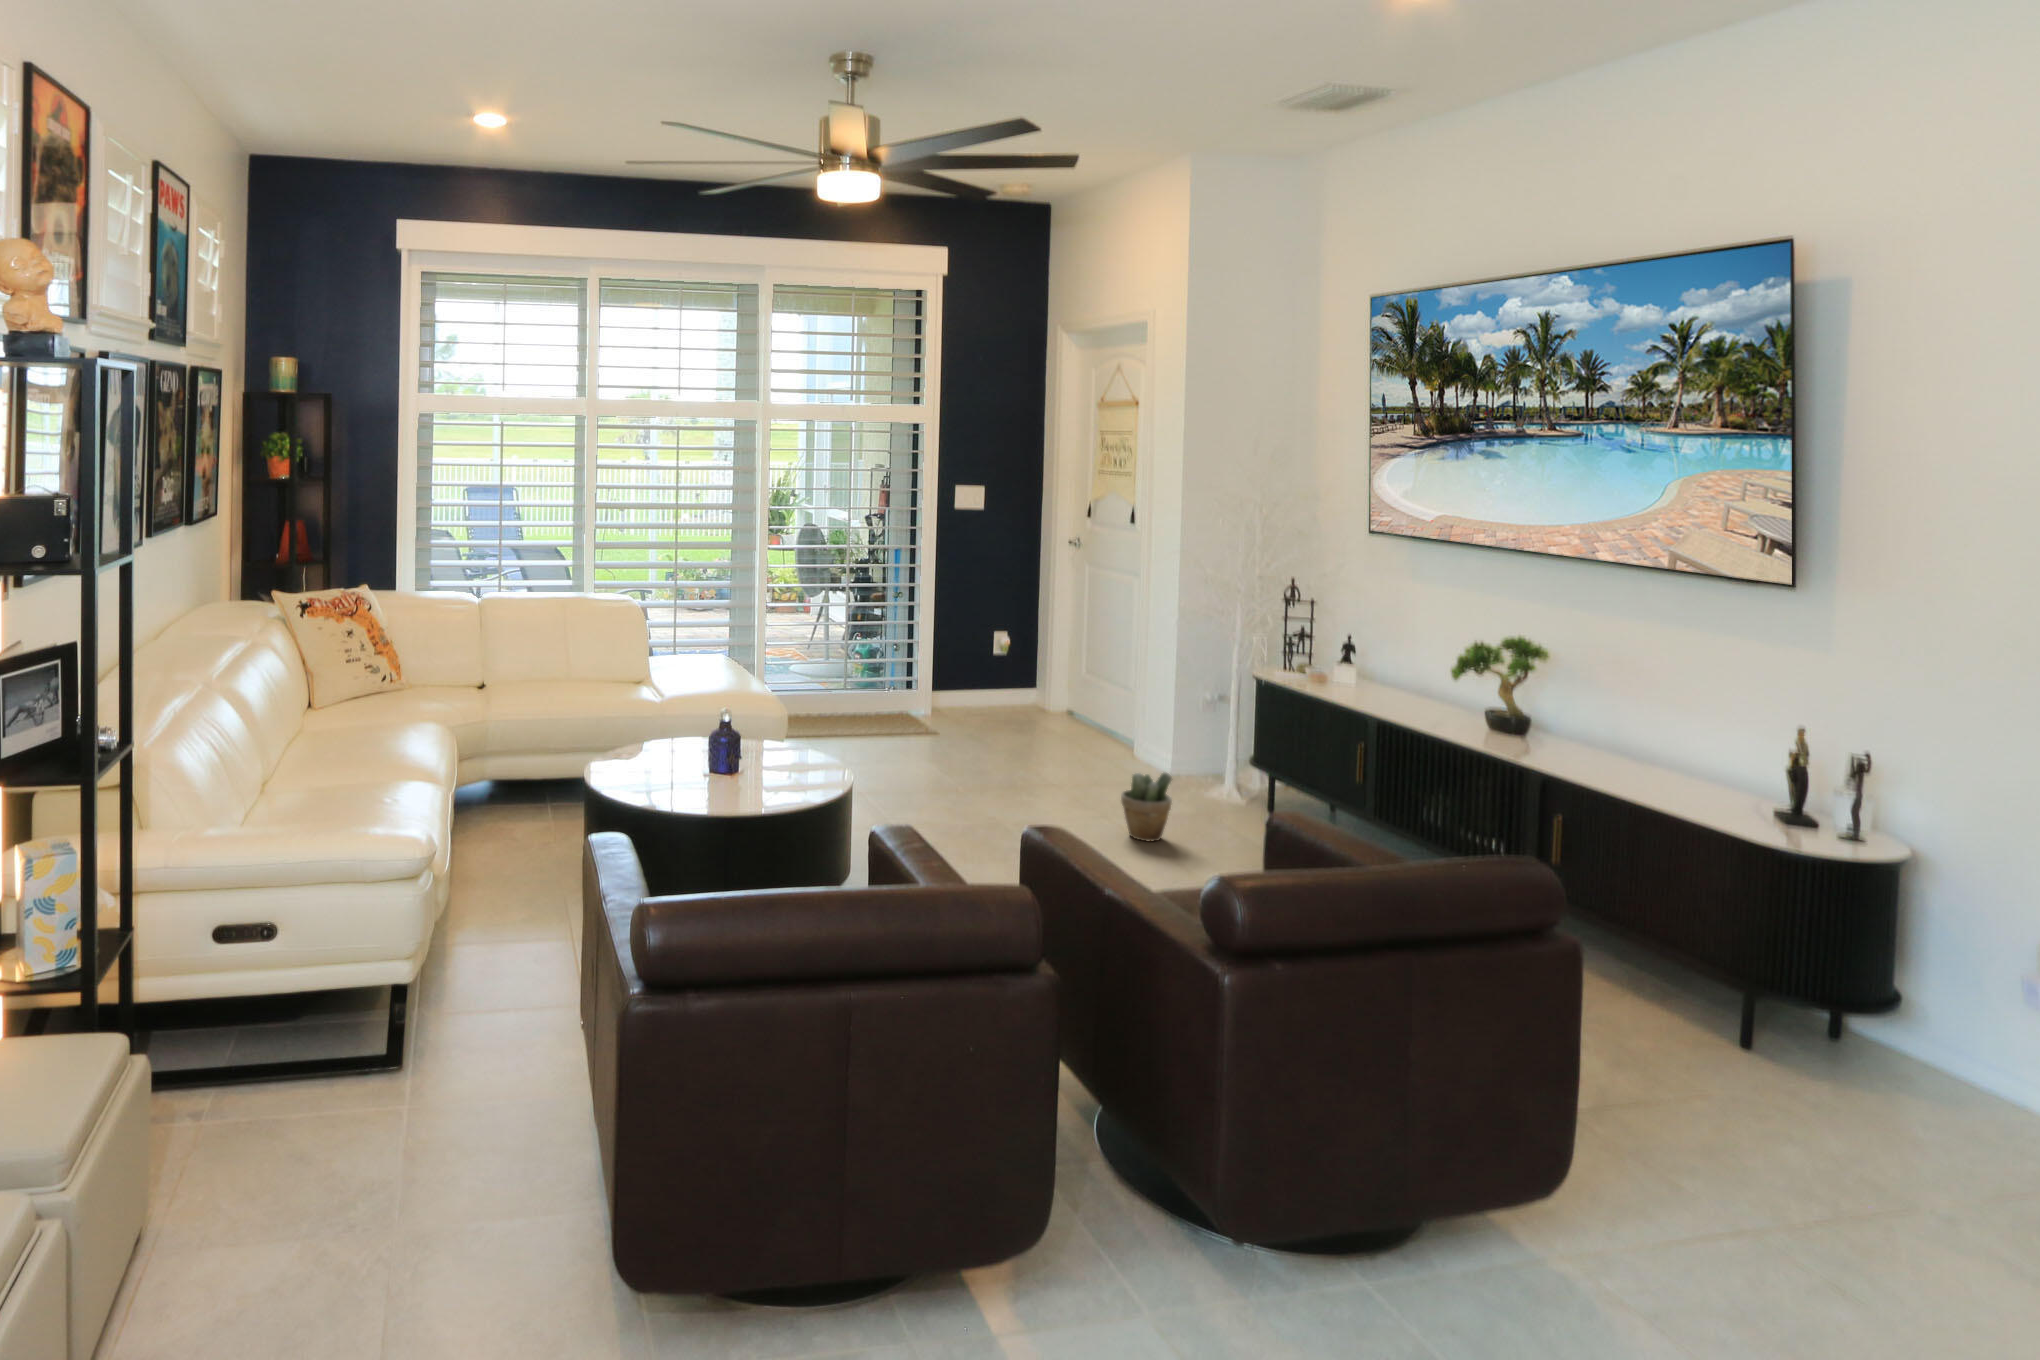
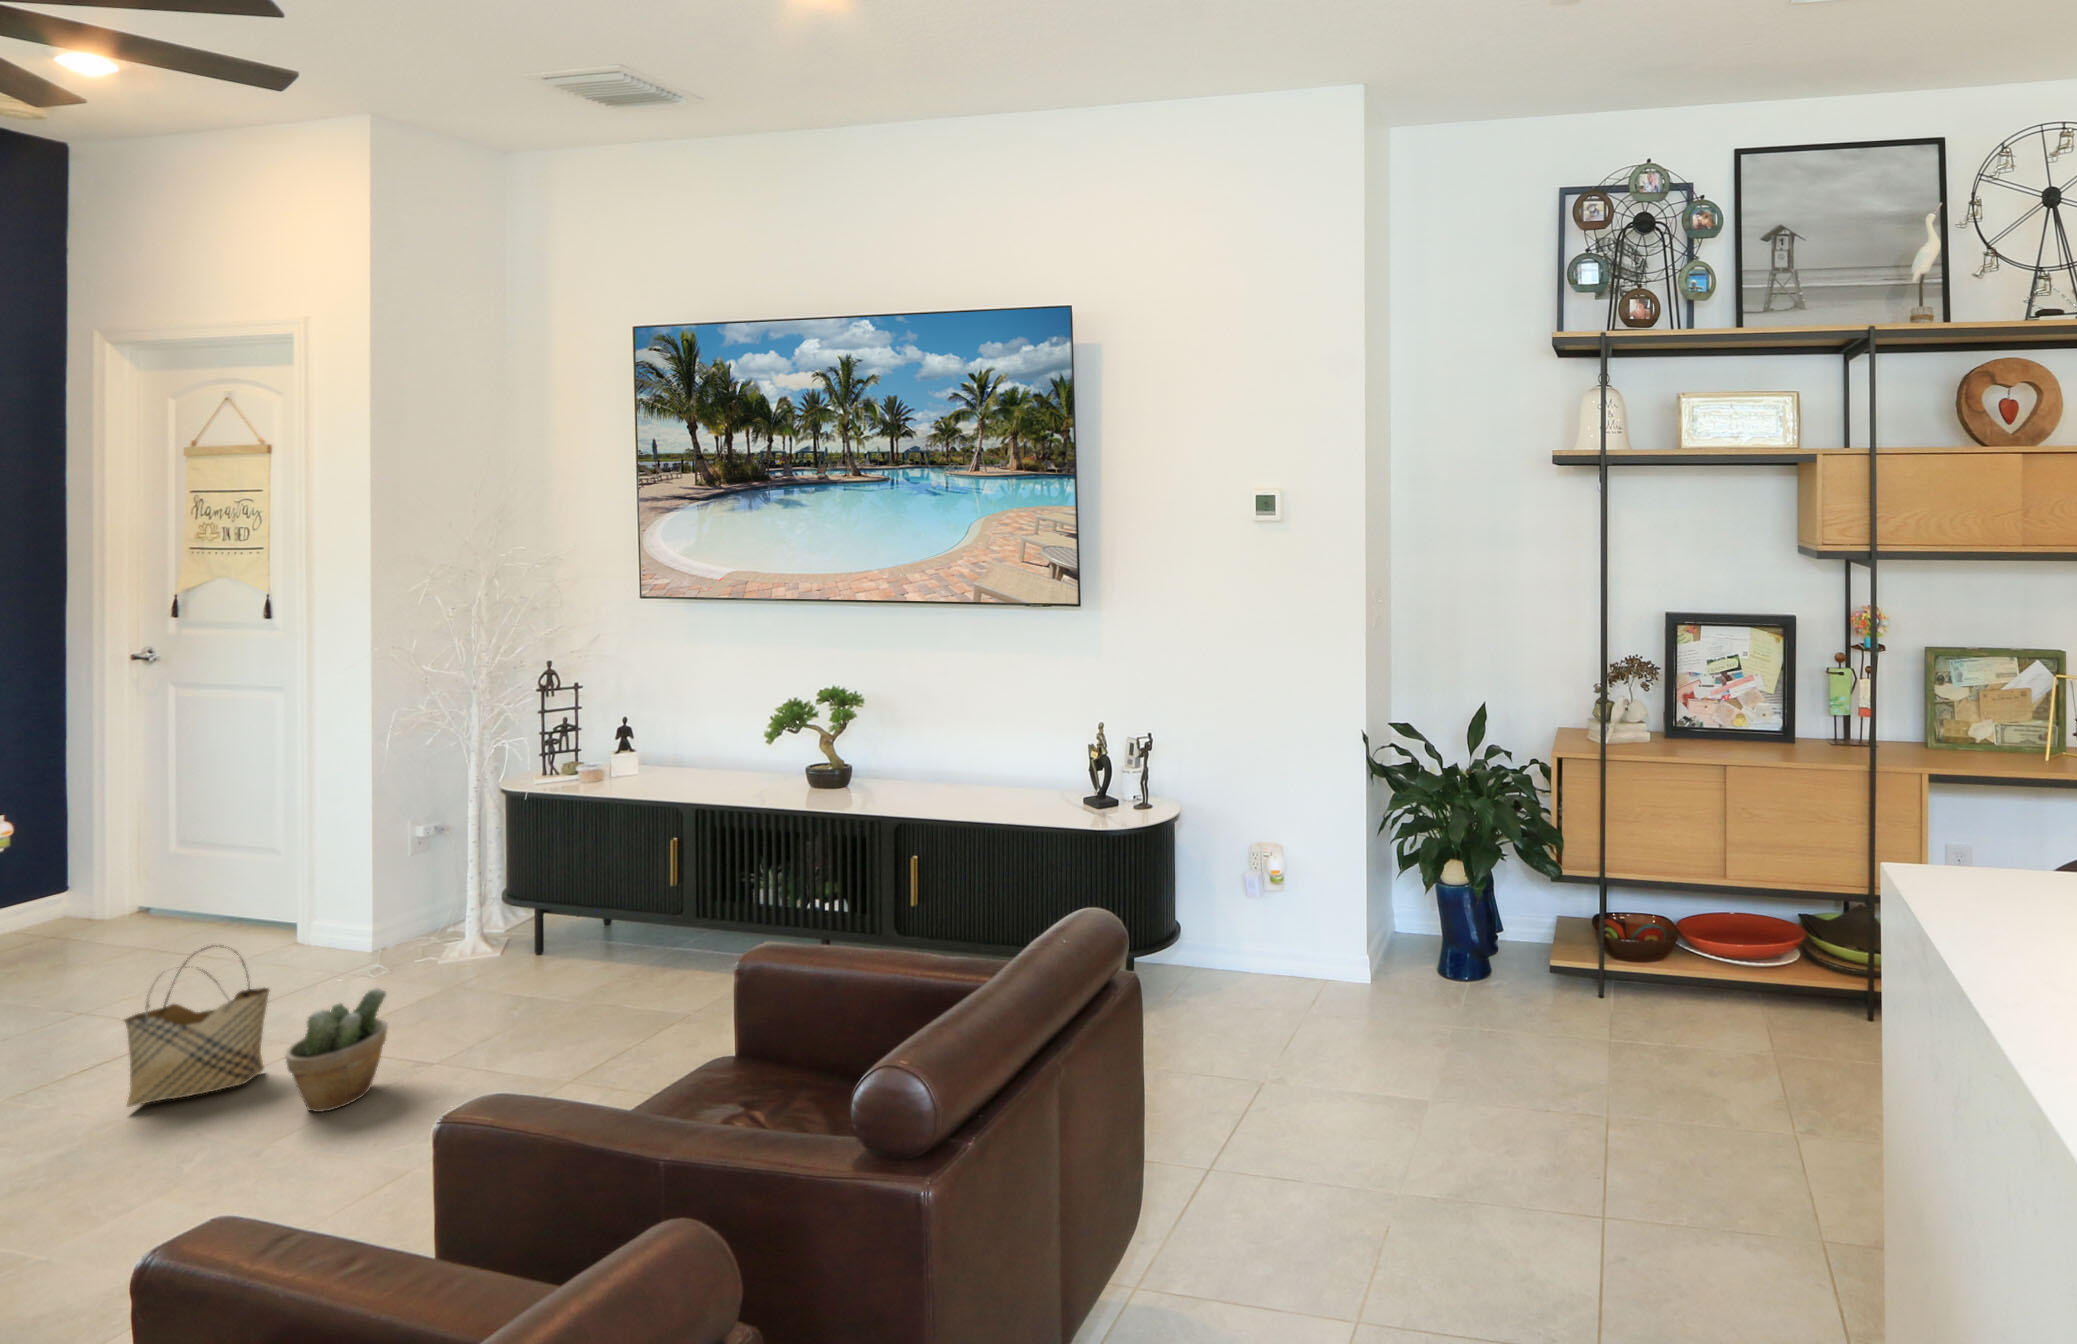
woven basket: none [1053,719,1117,811] -> present [124,946,269,1107]

